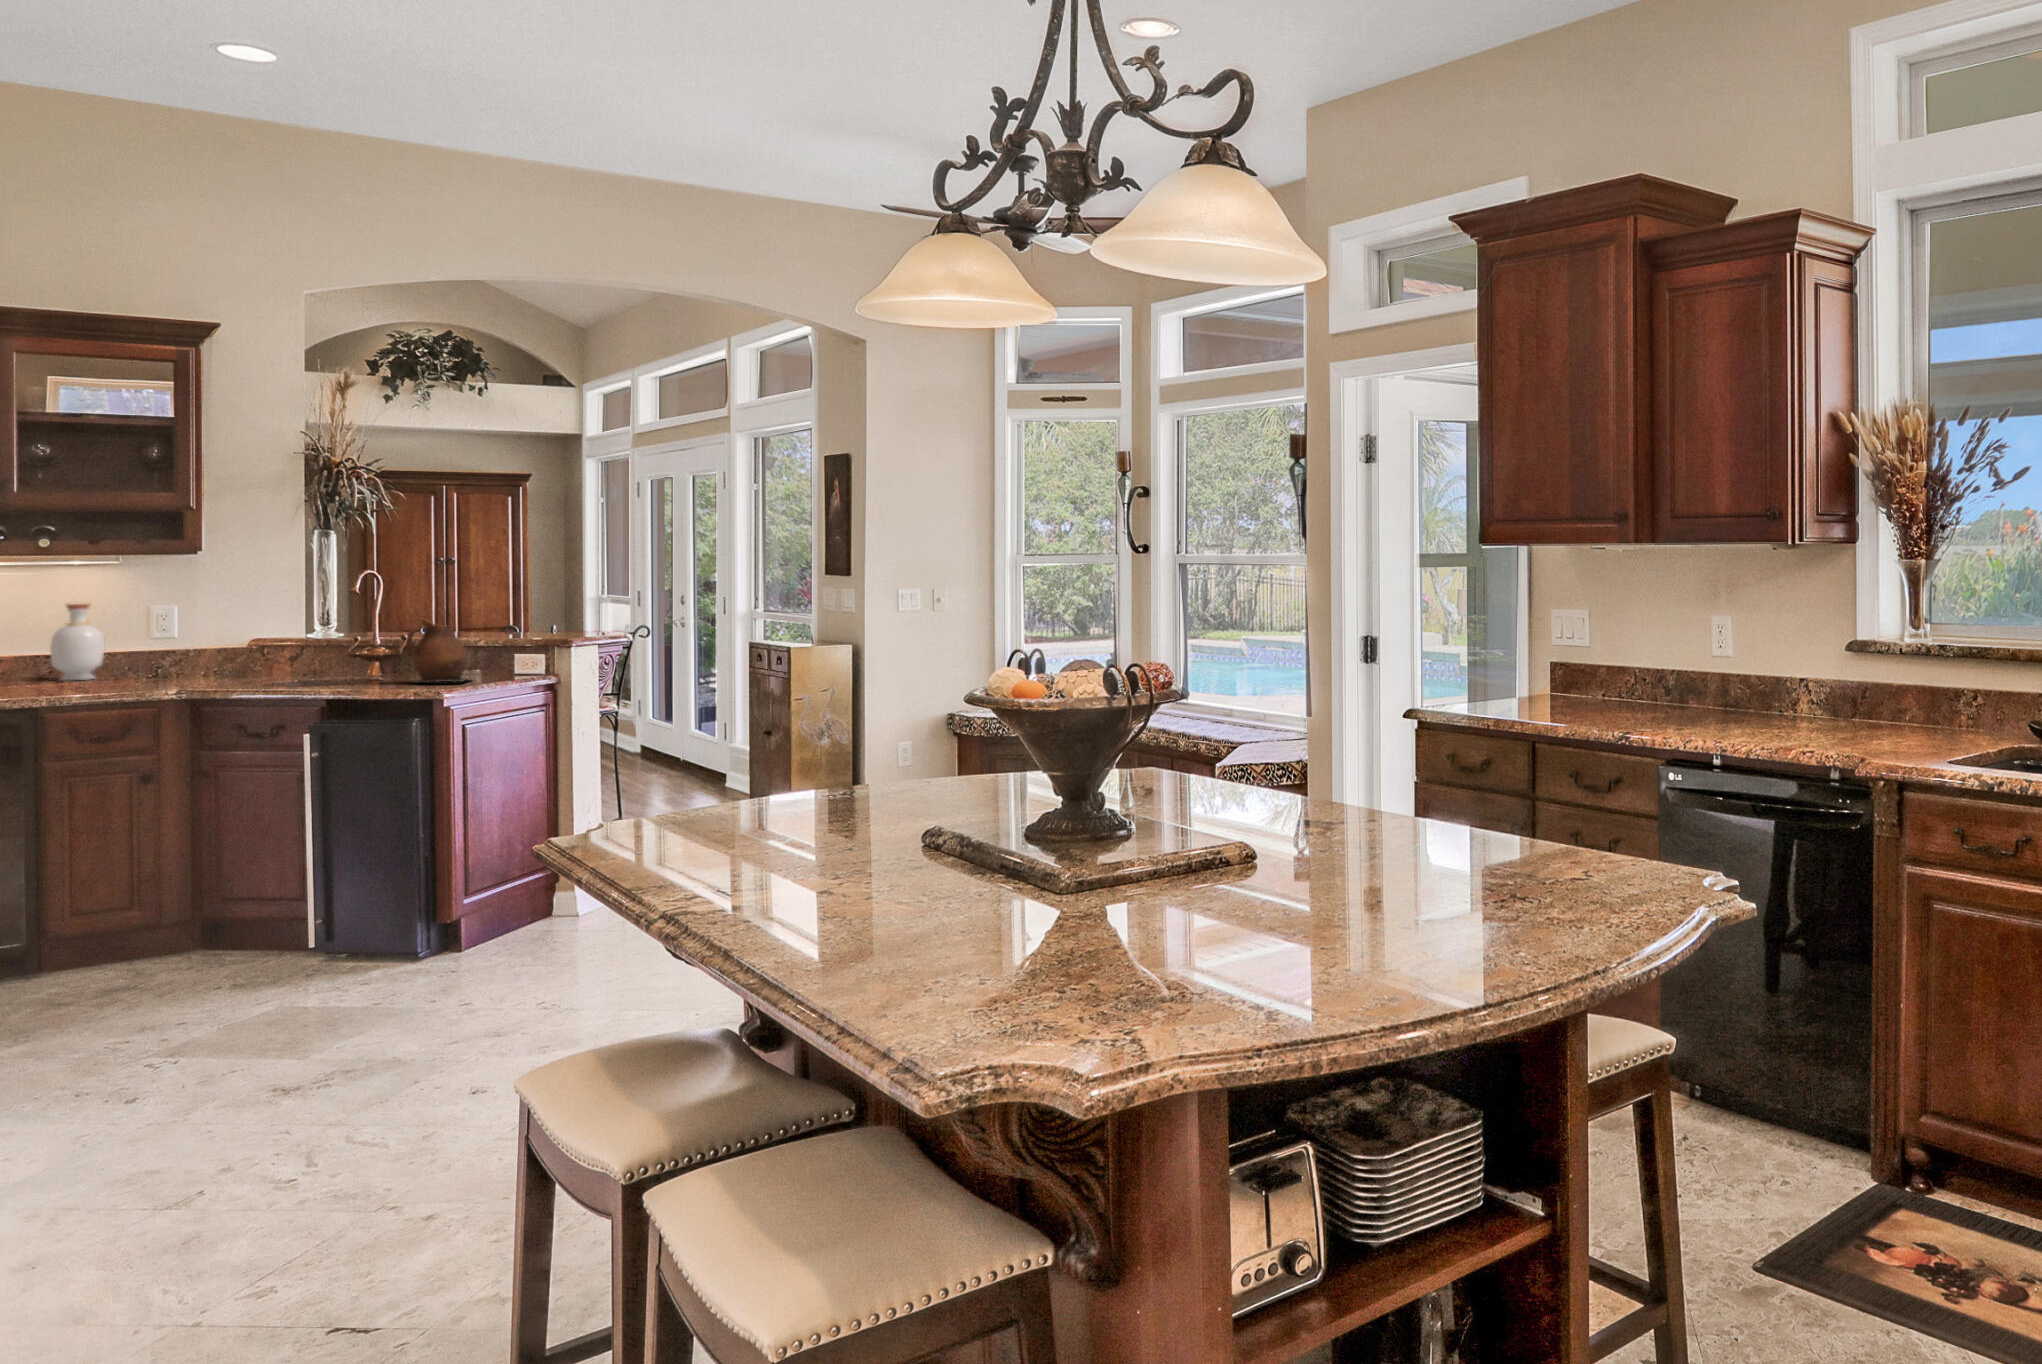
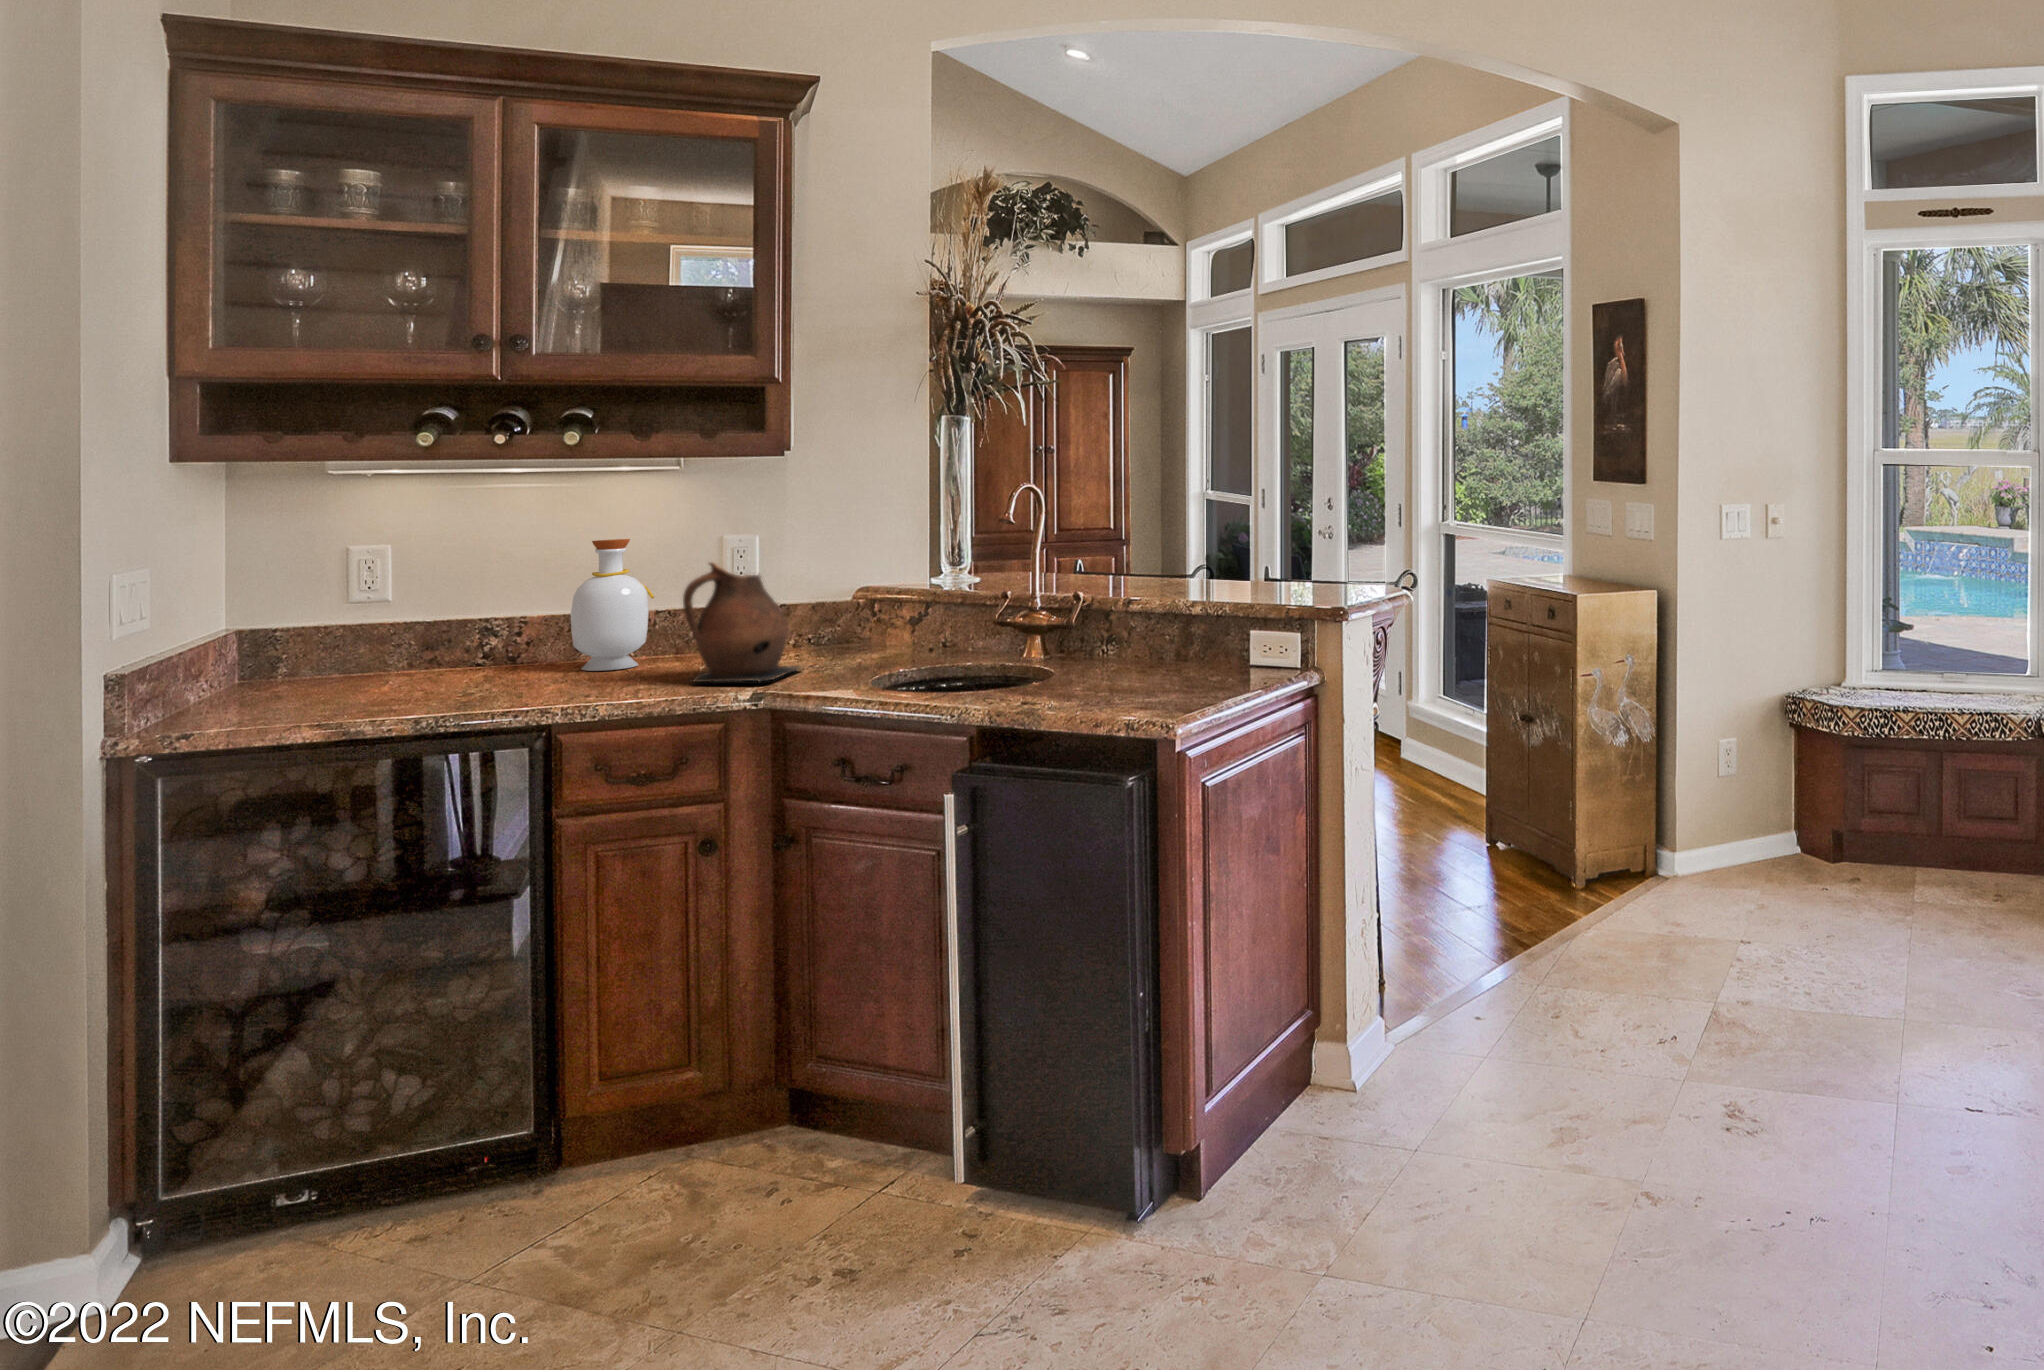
ceramic pitcher: present [406,619,467,683] -> present [683,562,803,682]

